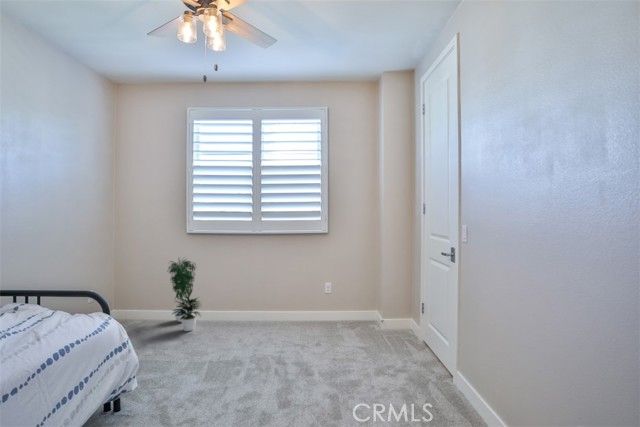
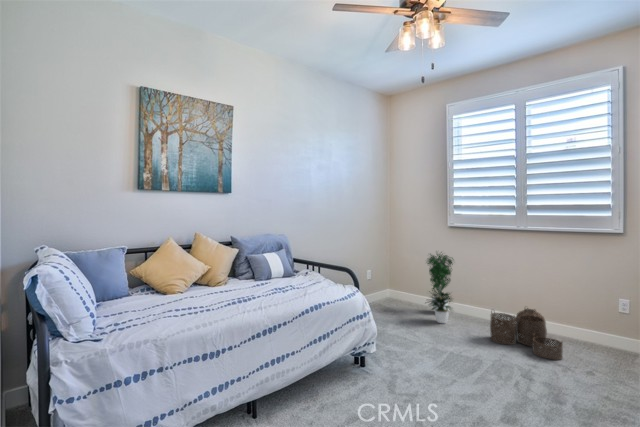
woven basket: none [238,297,295,336] -> present [490,308,563,360]

